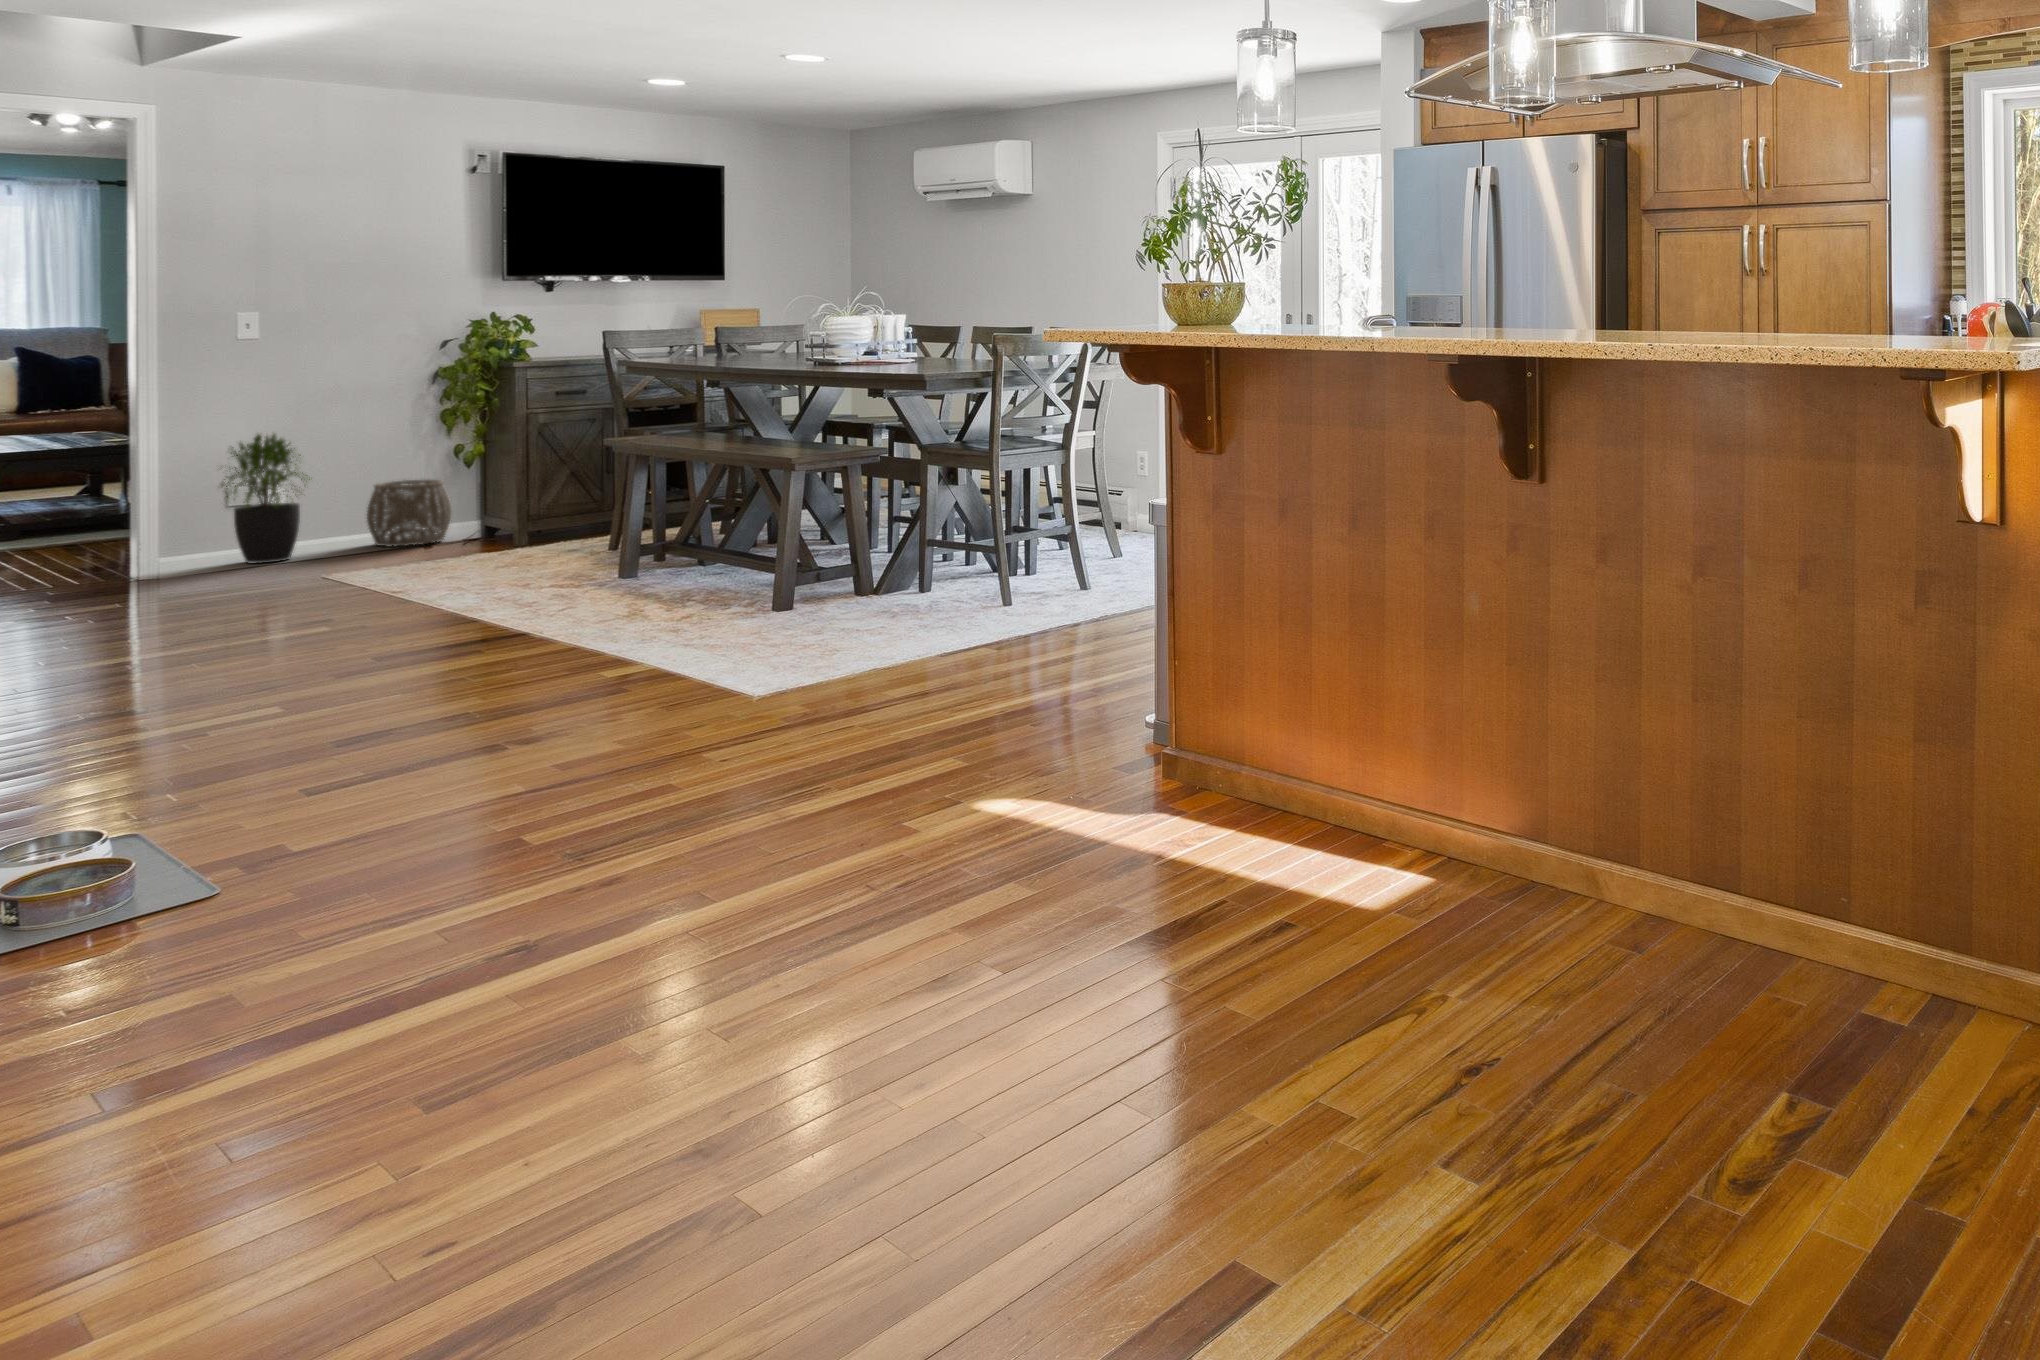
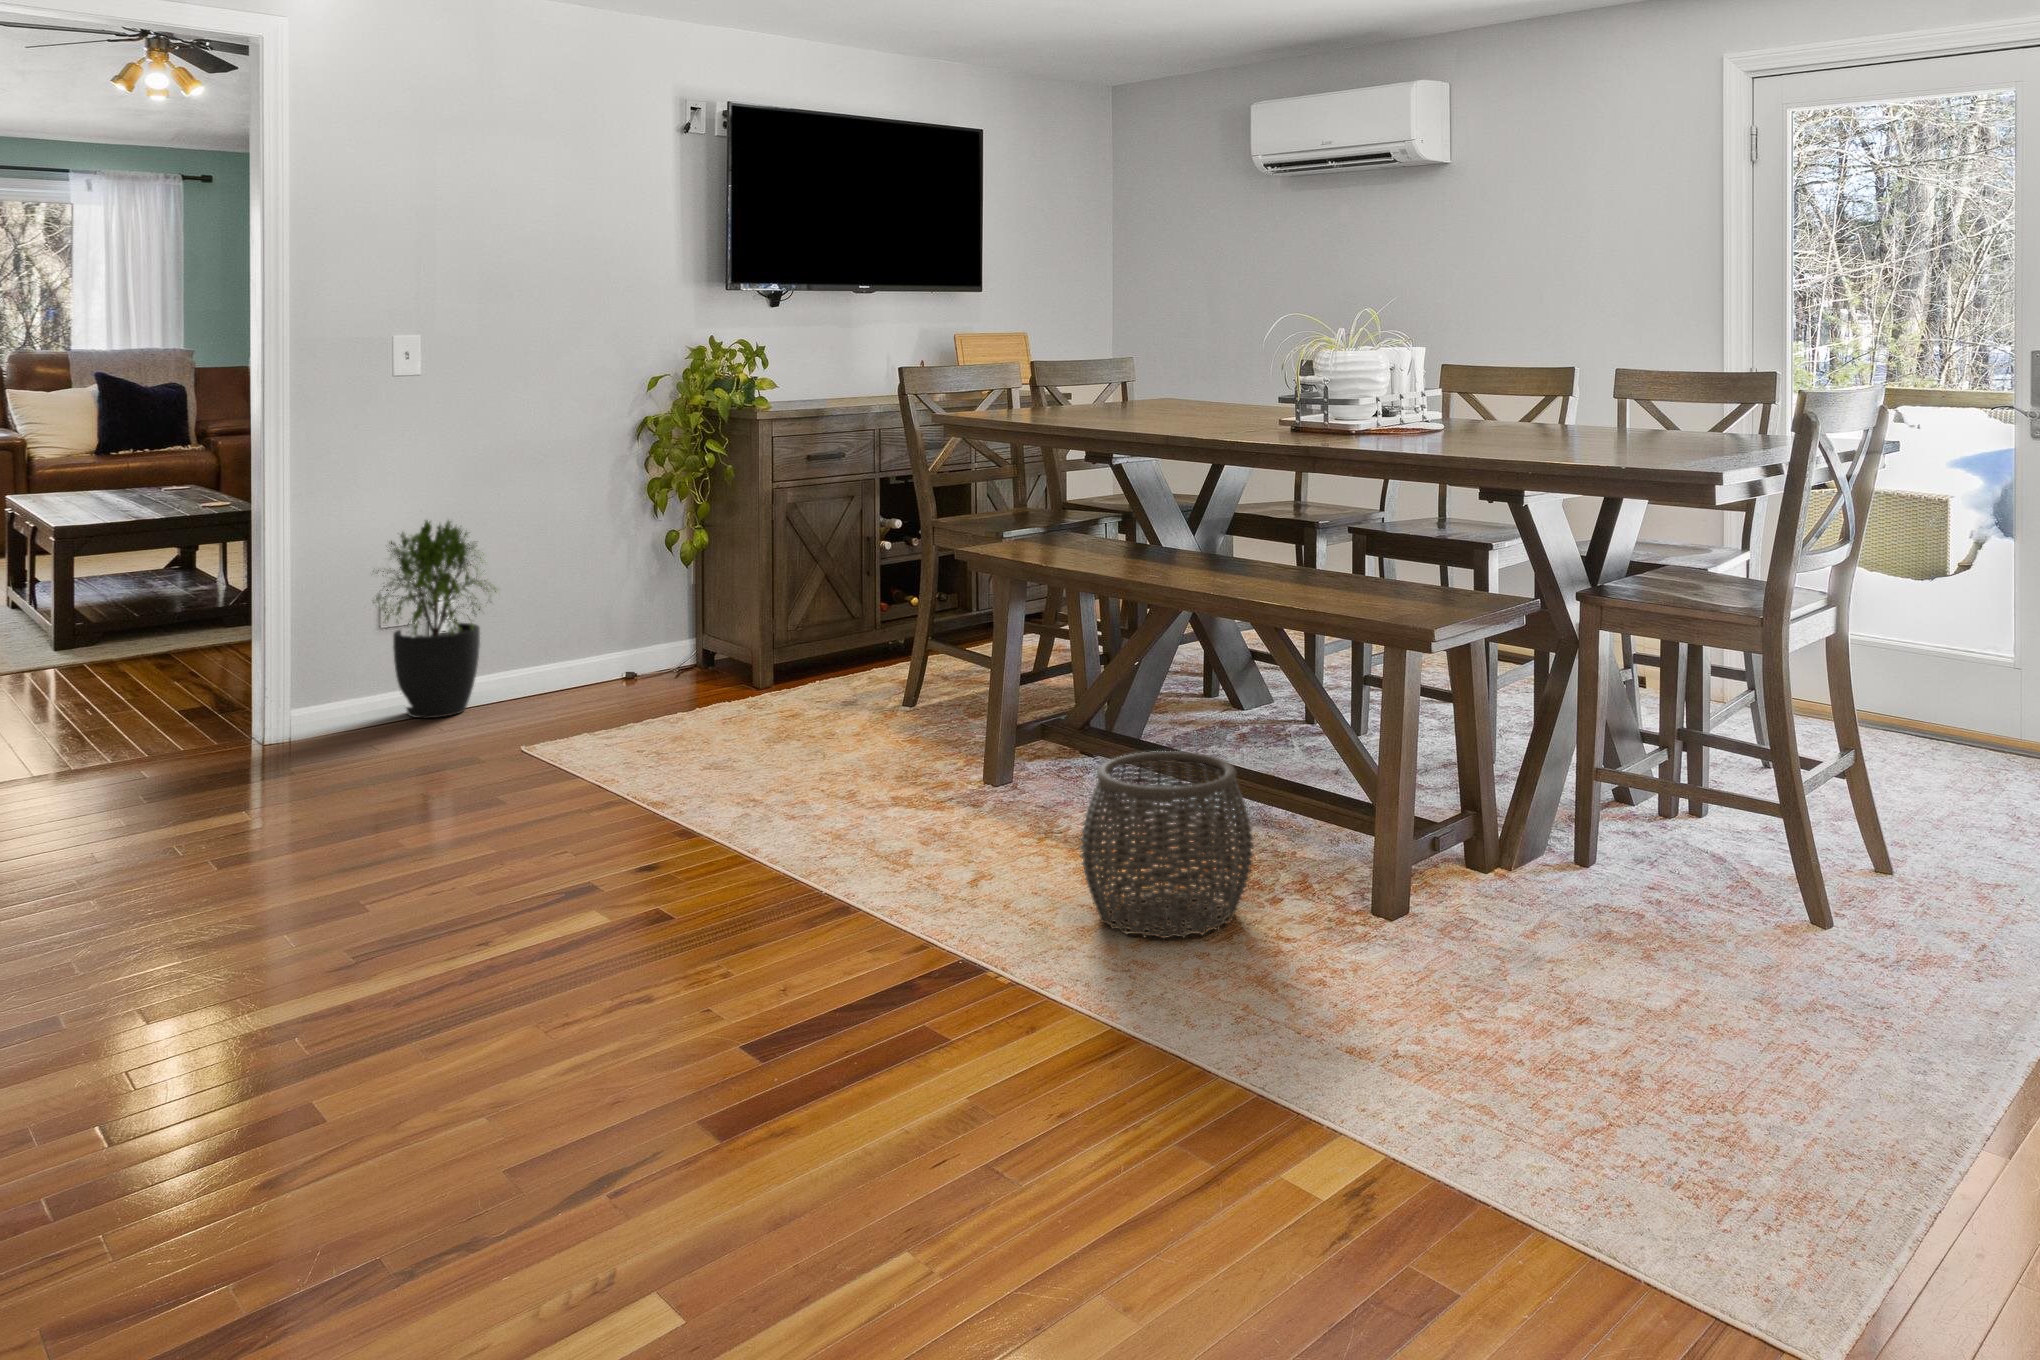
woven basket: present [367,480,451,546] -> present [1080,751,1254,938]

